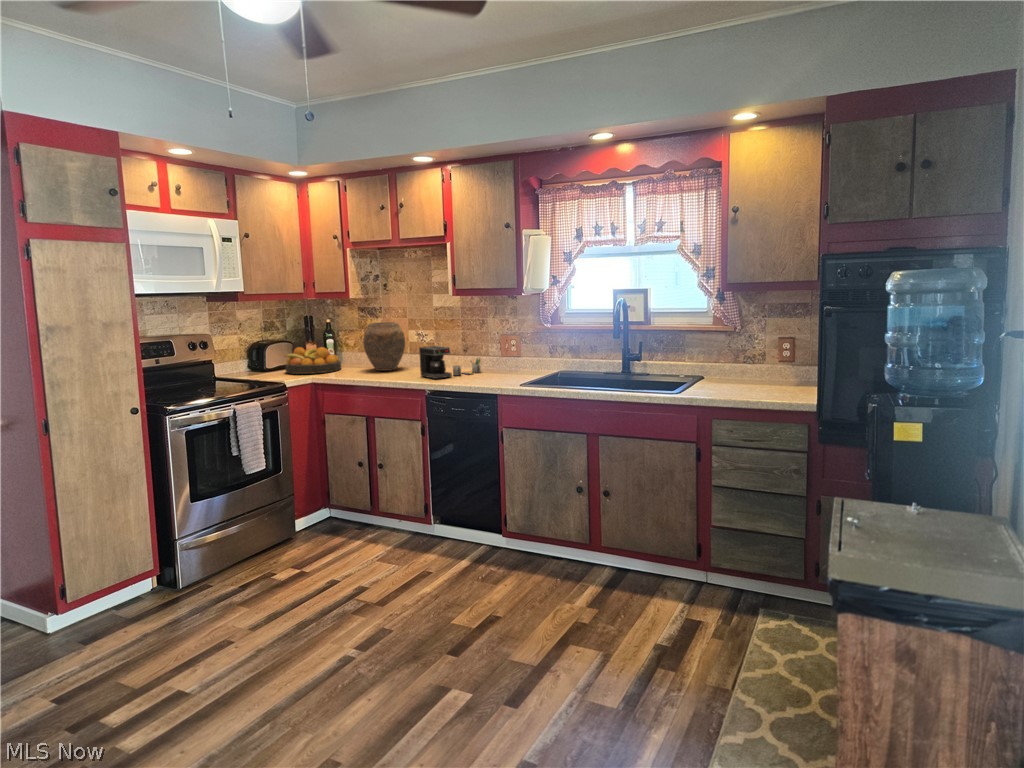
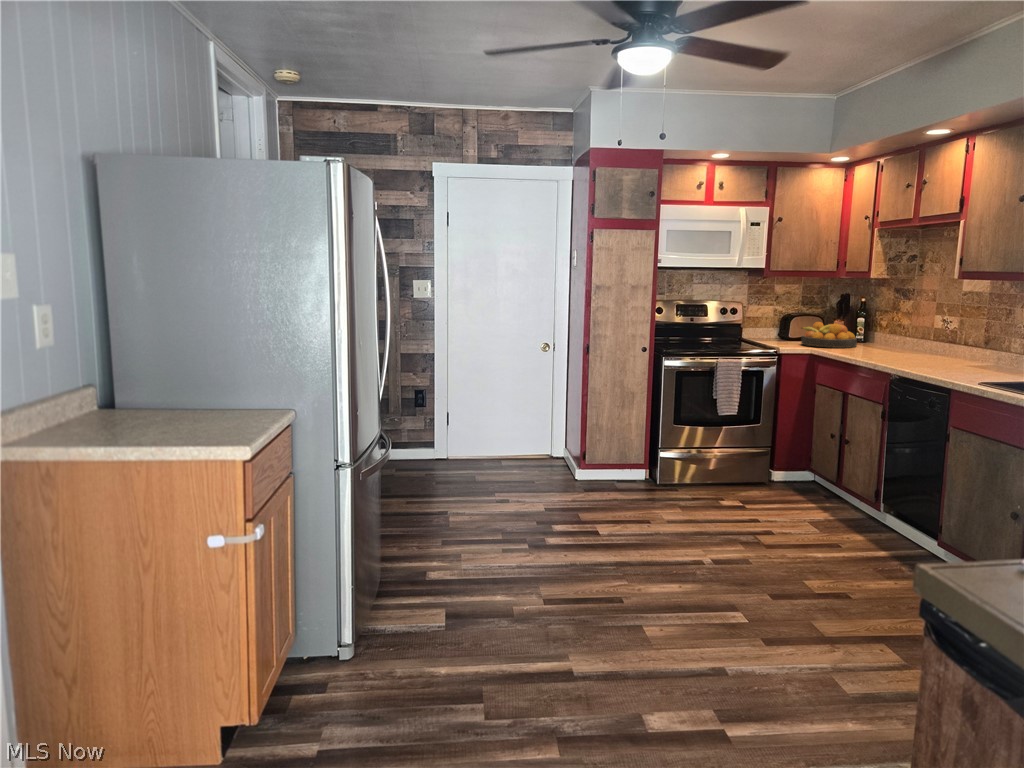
vase: present [363,322,405,371] -> none [872,304,920,354]
coffee maker: present [419,346,481,379] -> none [908,331,989,367]

